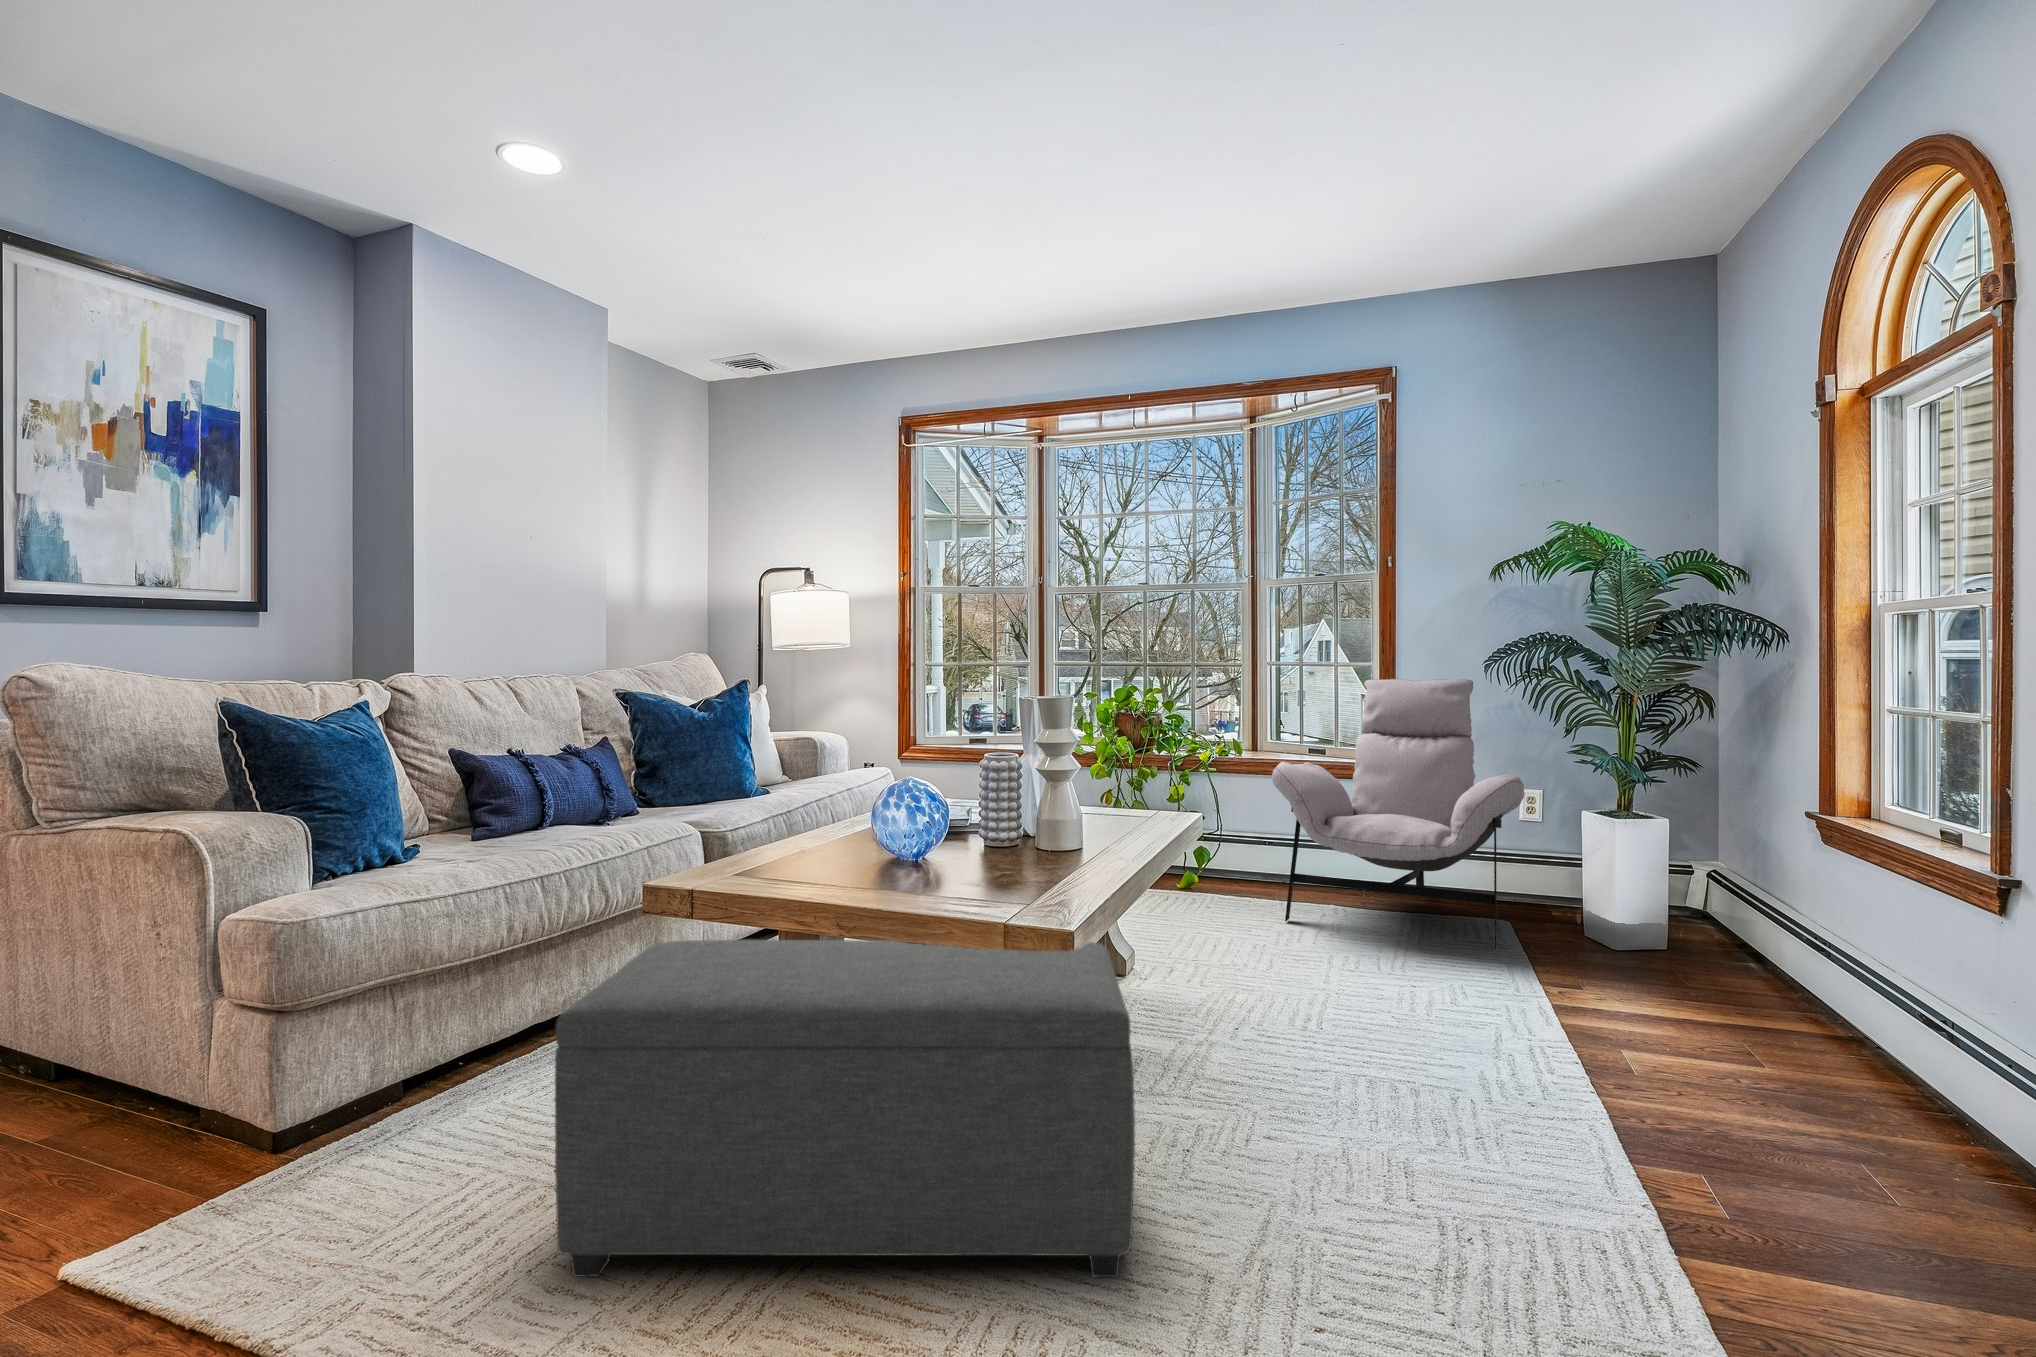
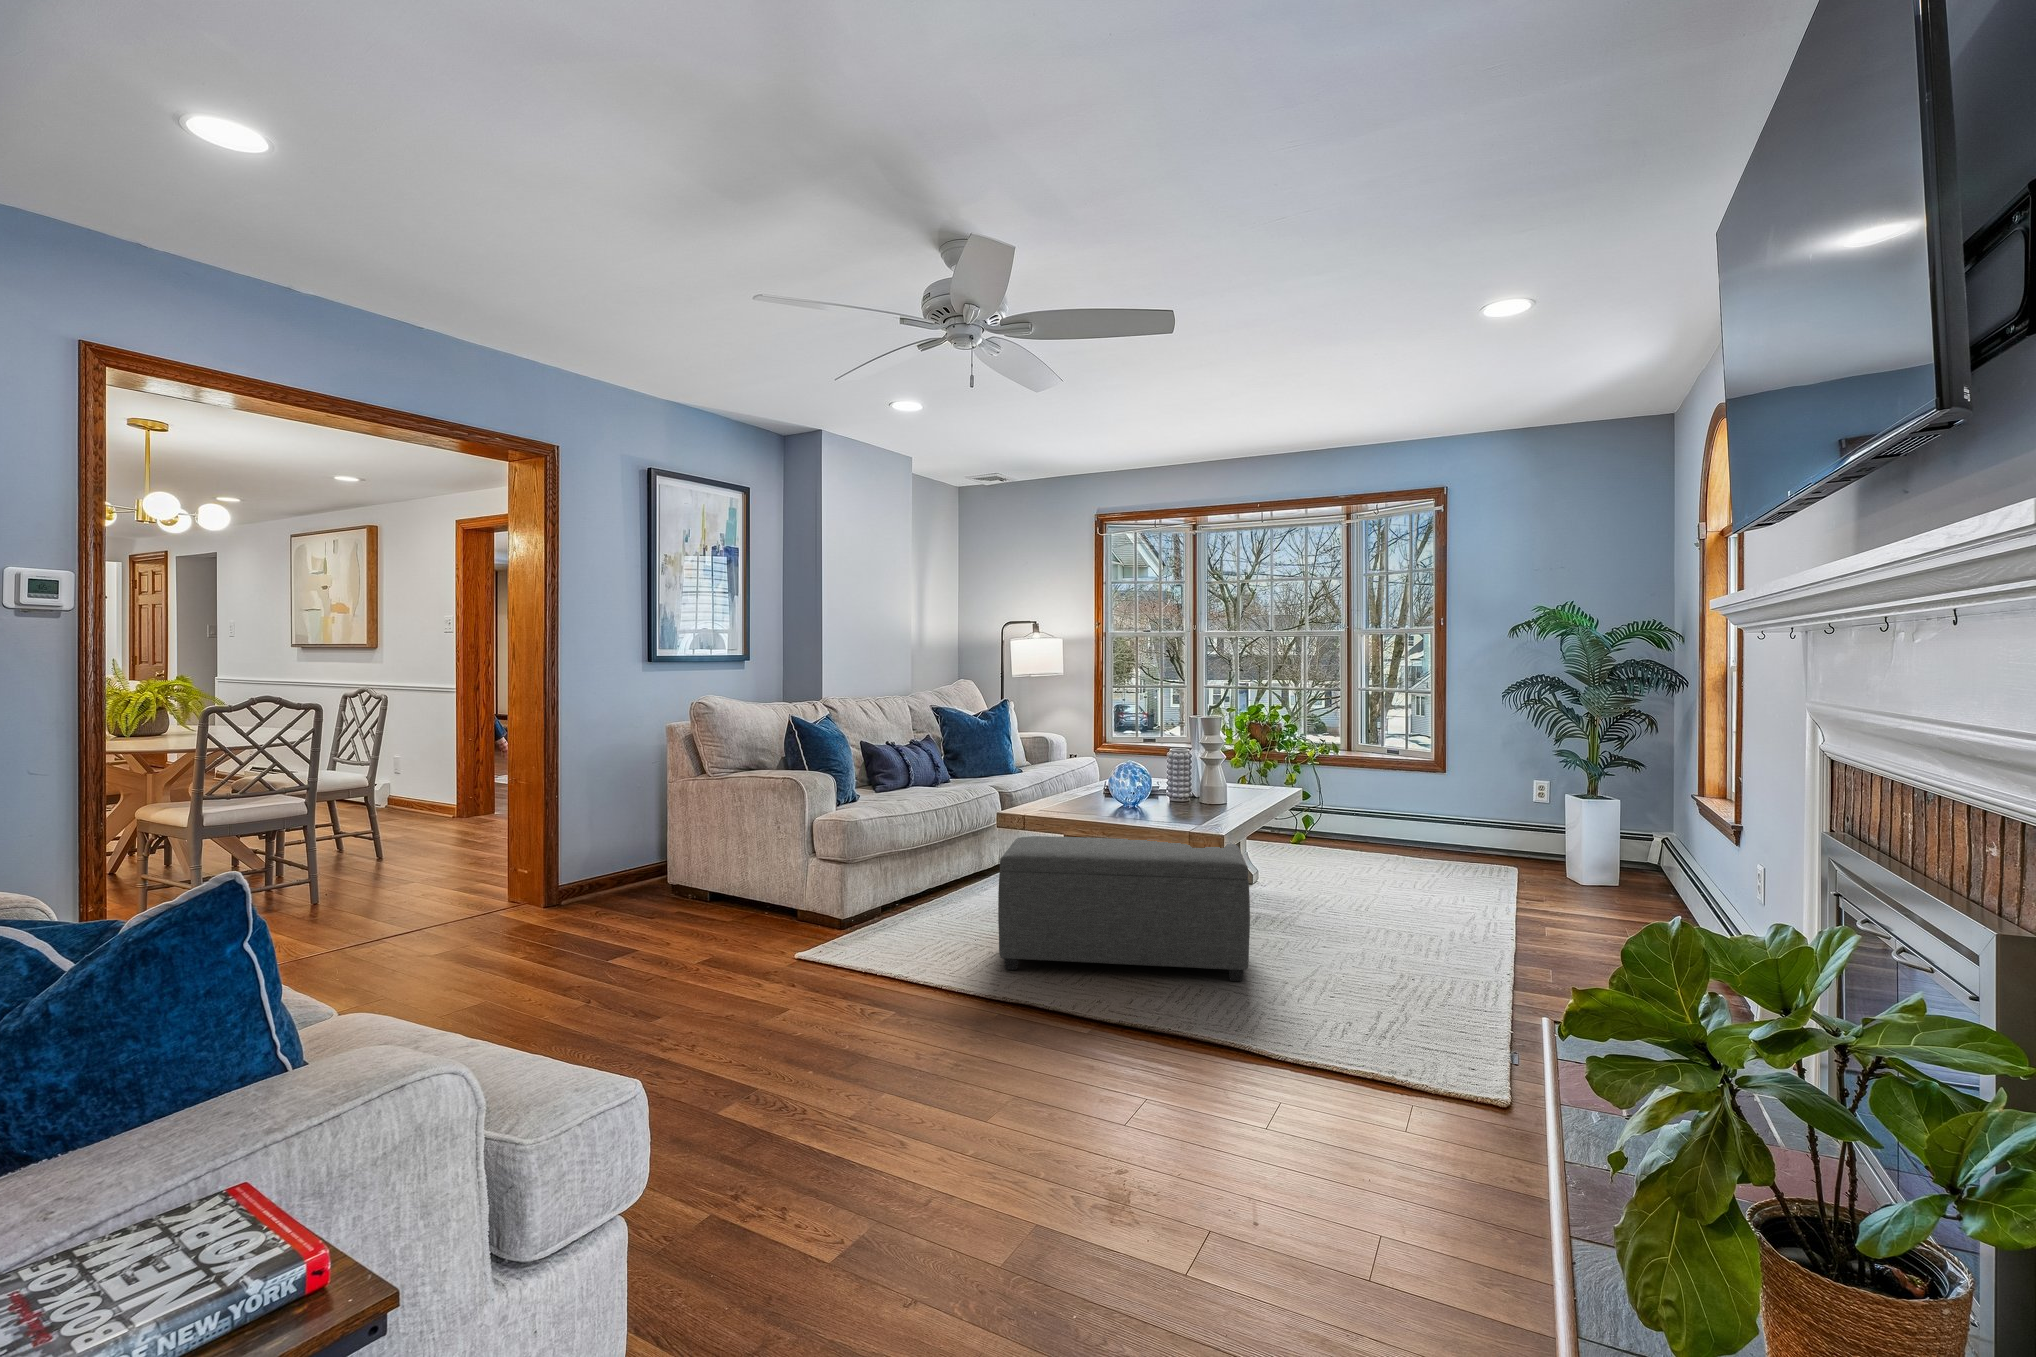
lounge chair: present [1272,679,1524,949] -> none [1351,703,1523,880]

